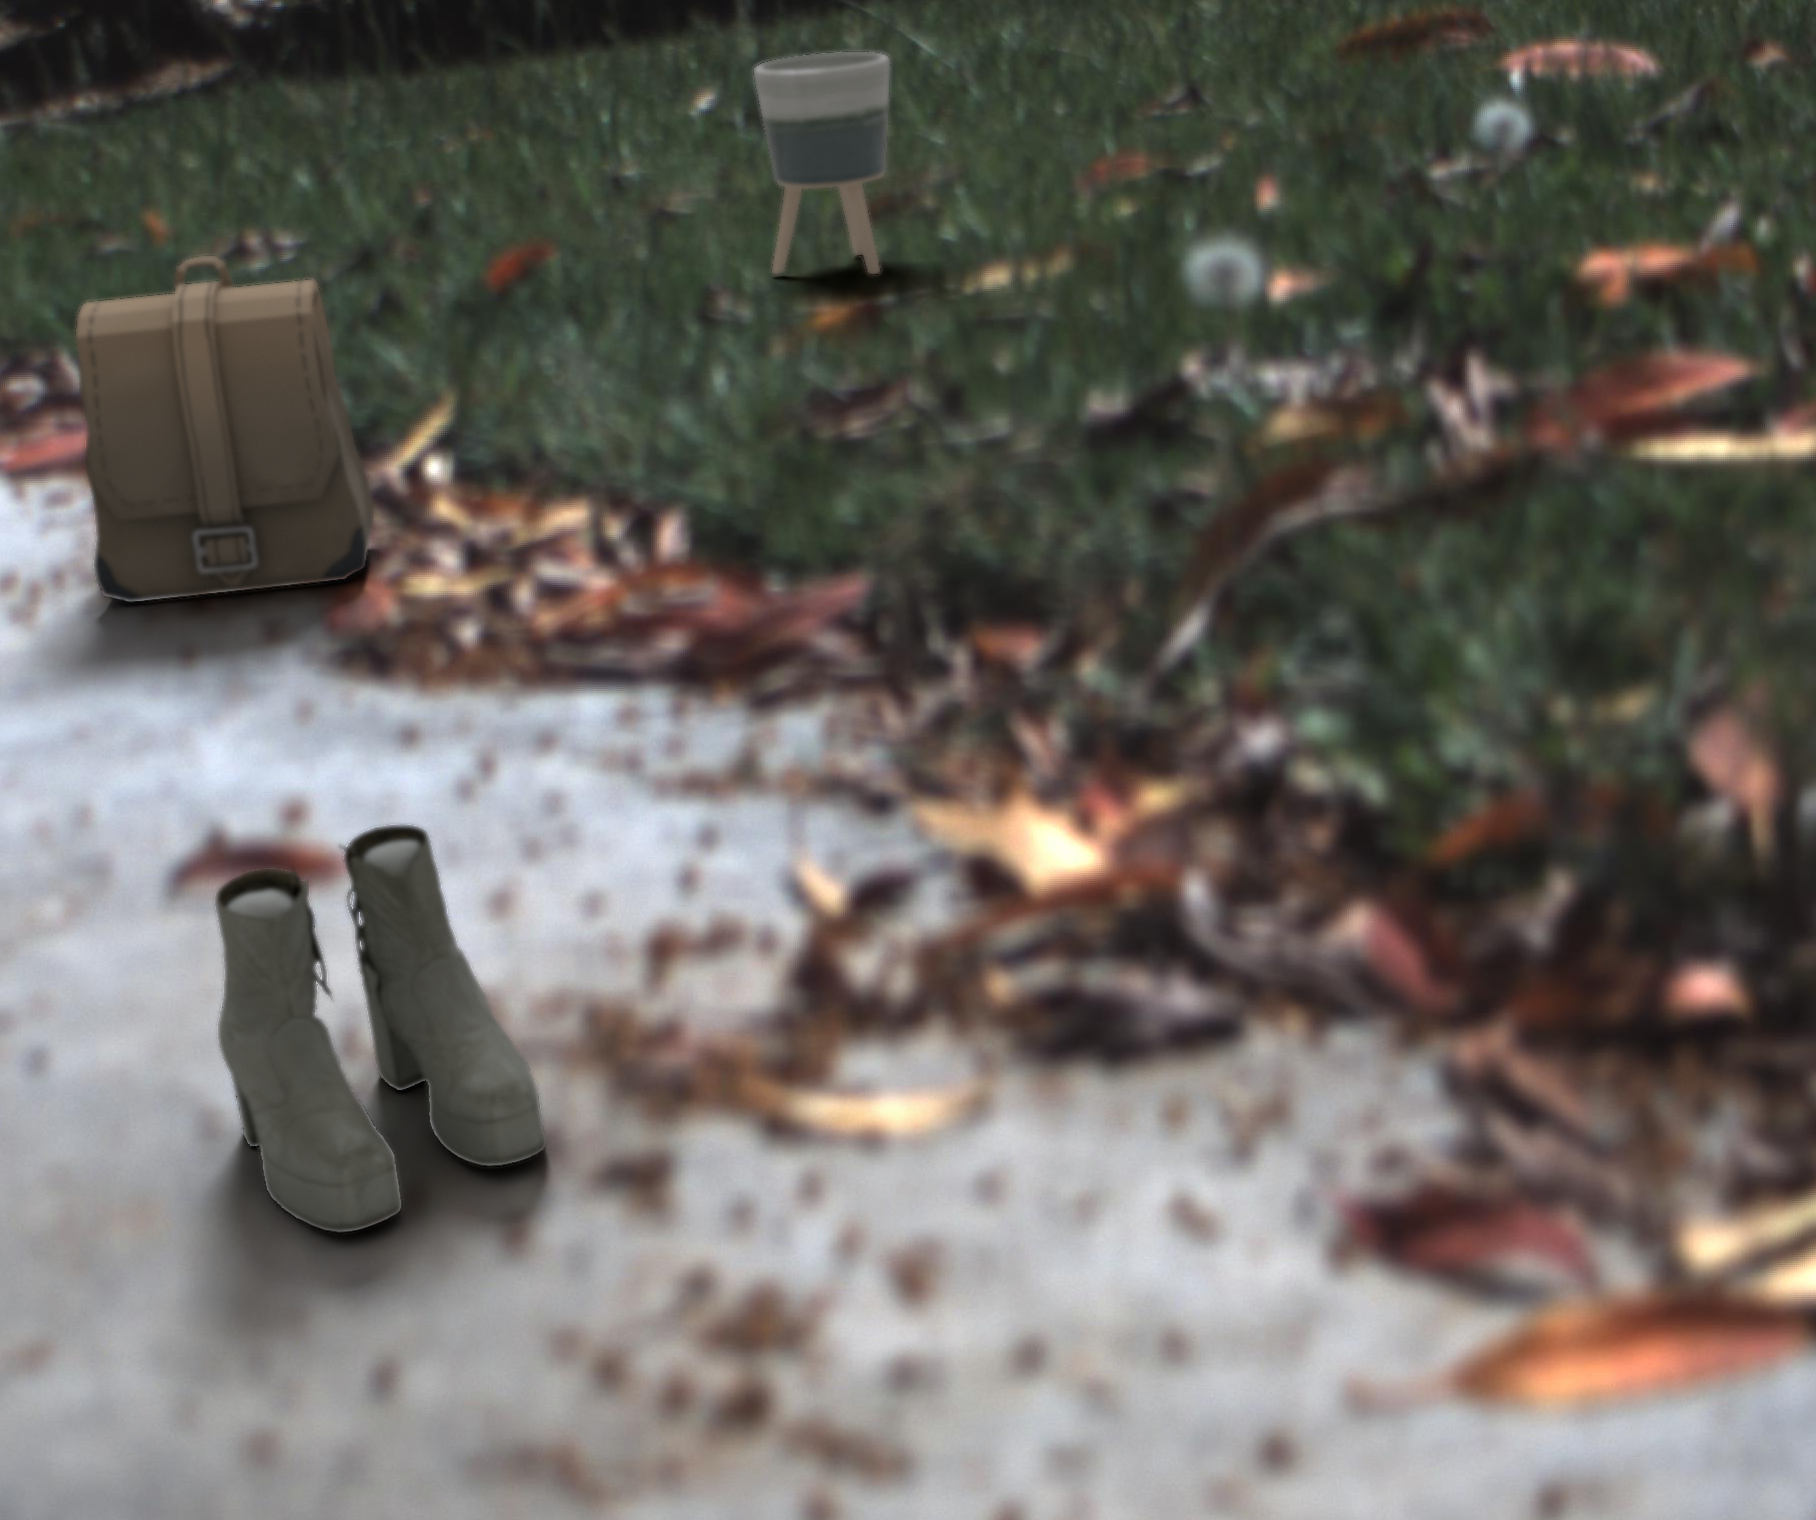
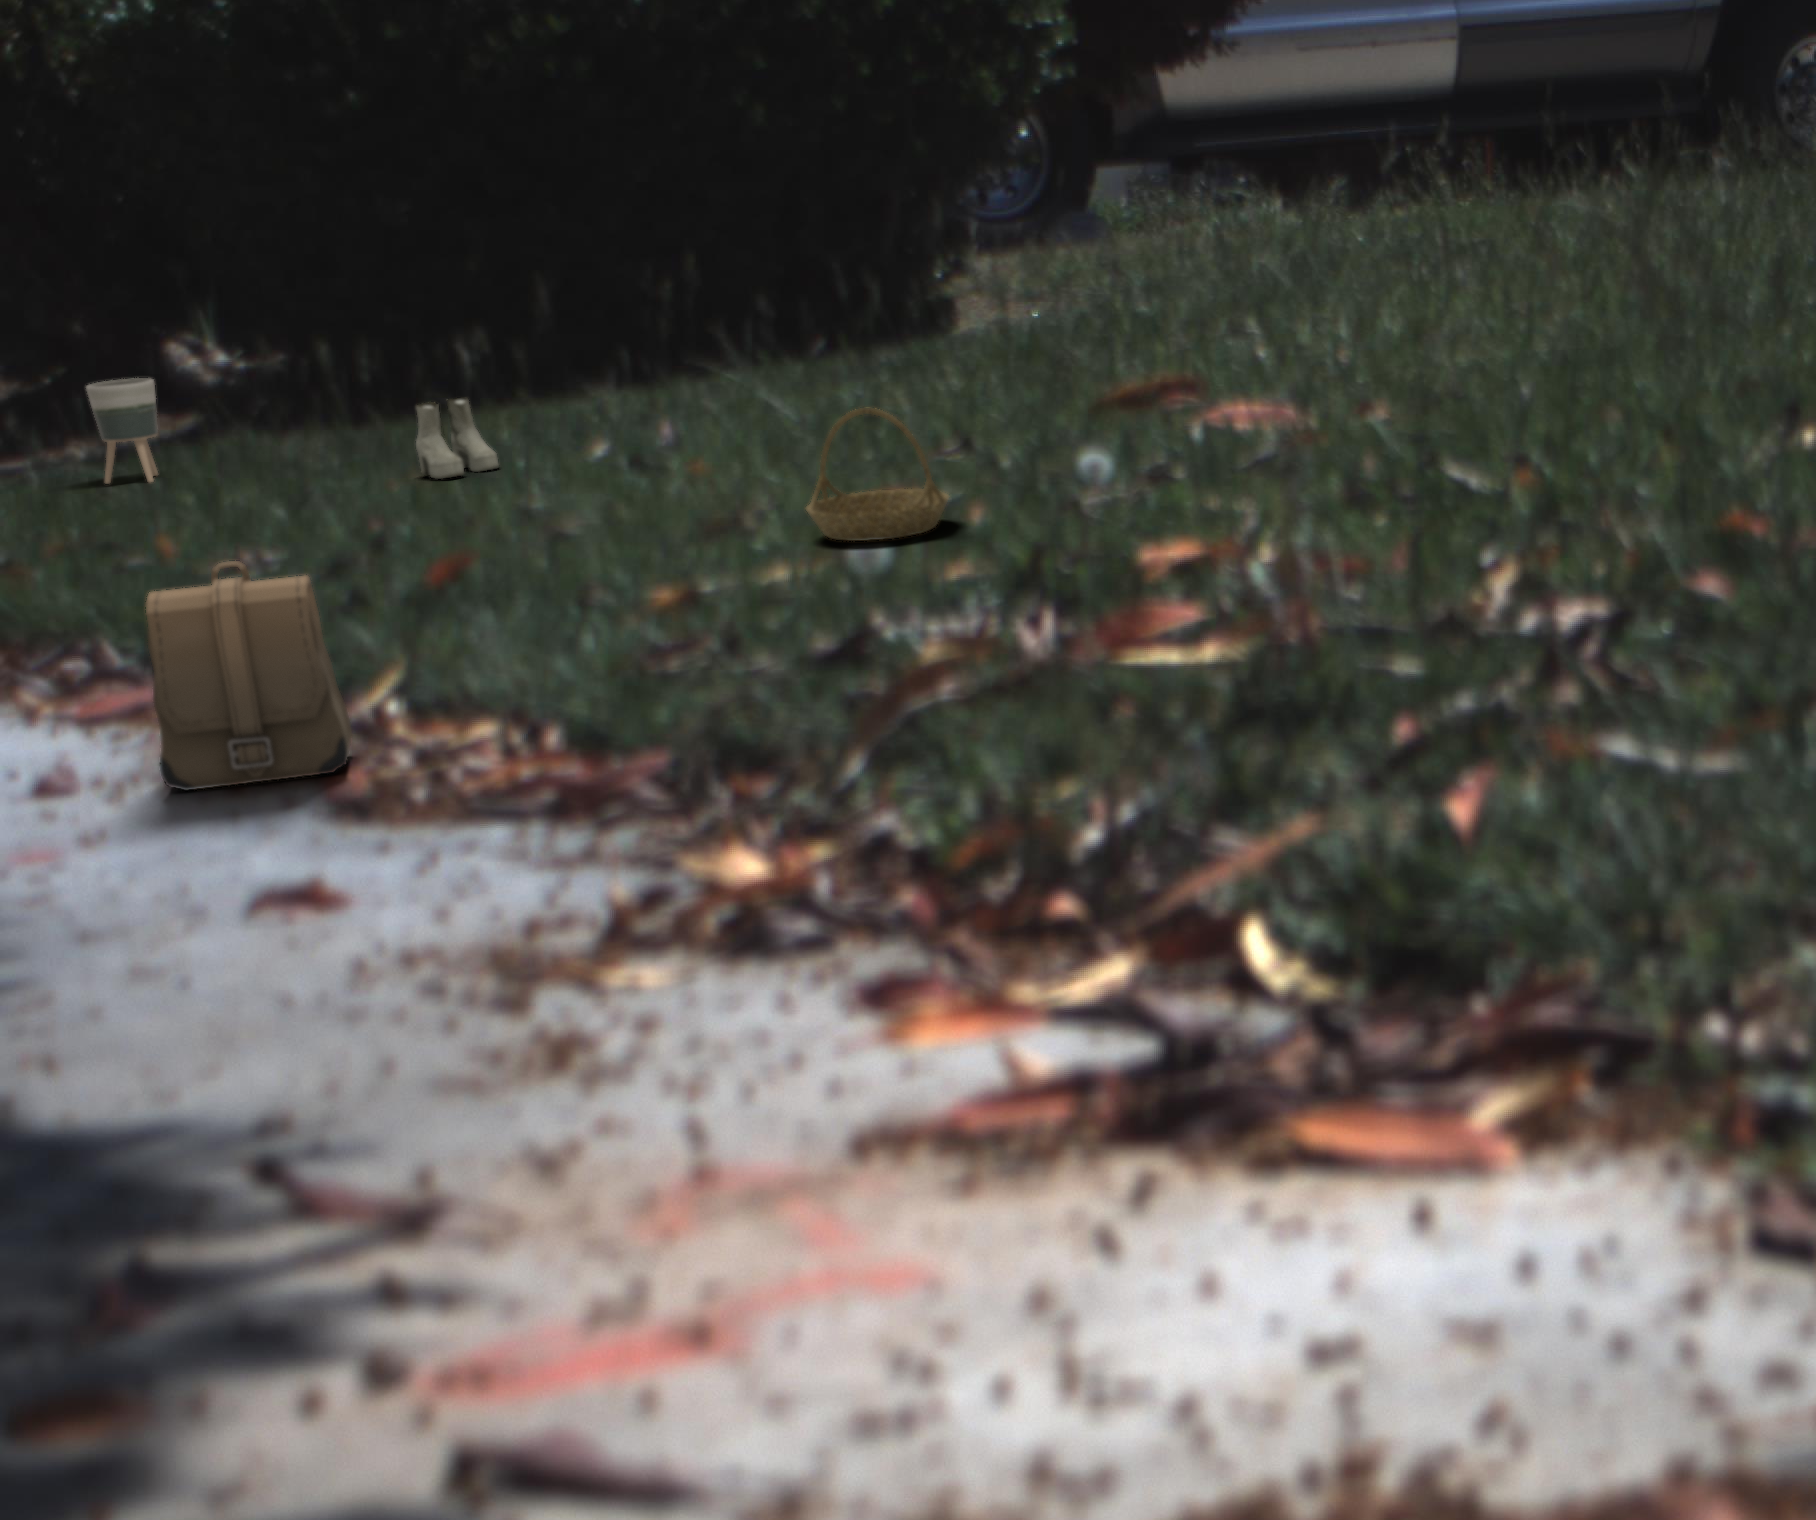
basket: none [1004,32,1210,224] -> present [806,407,949,541]
planter: present [754,52,890,274] -> present [86,378,158,484]
boots: present [215,824,546,1233] -> present [416,398,499,479]

